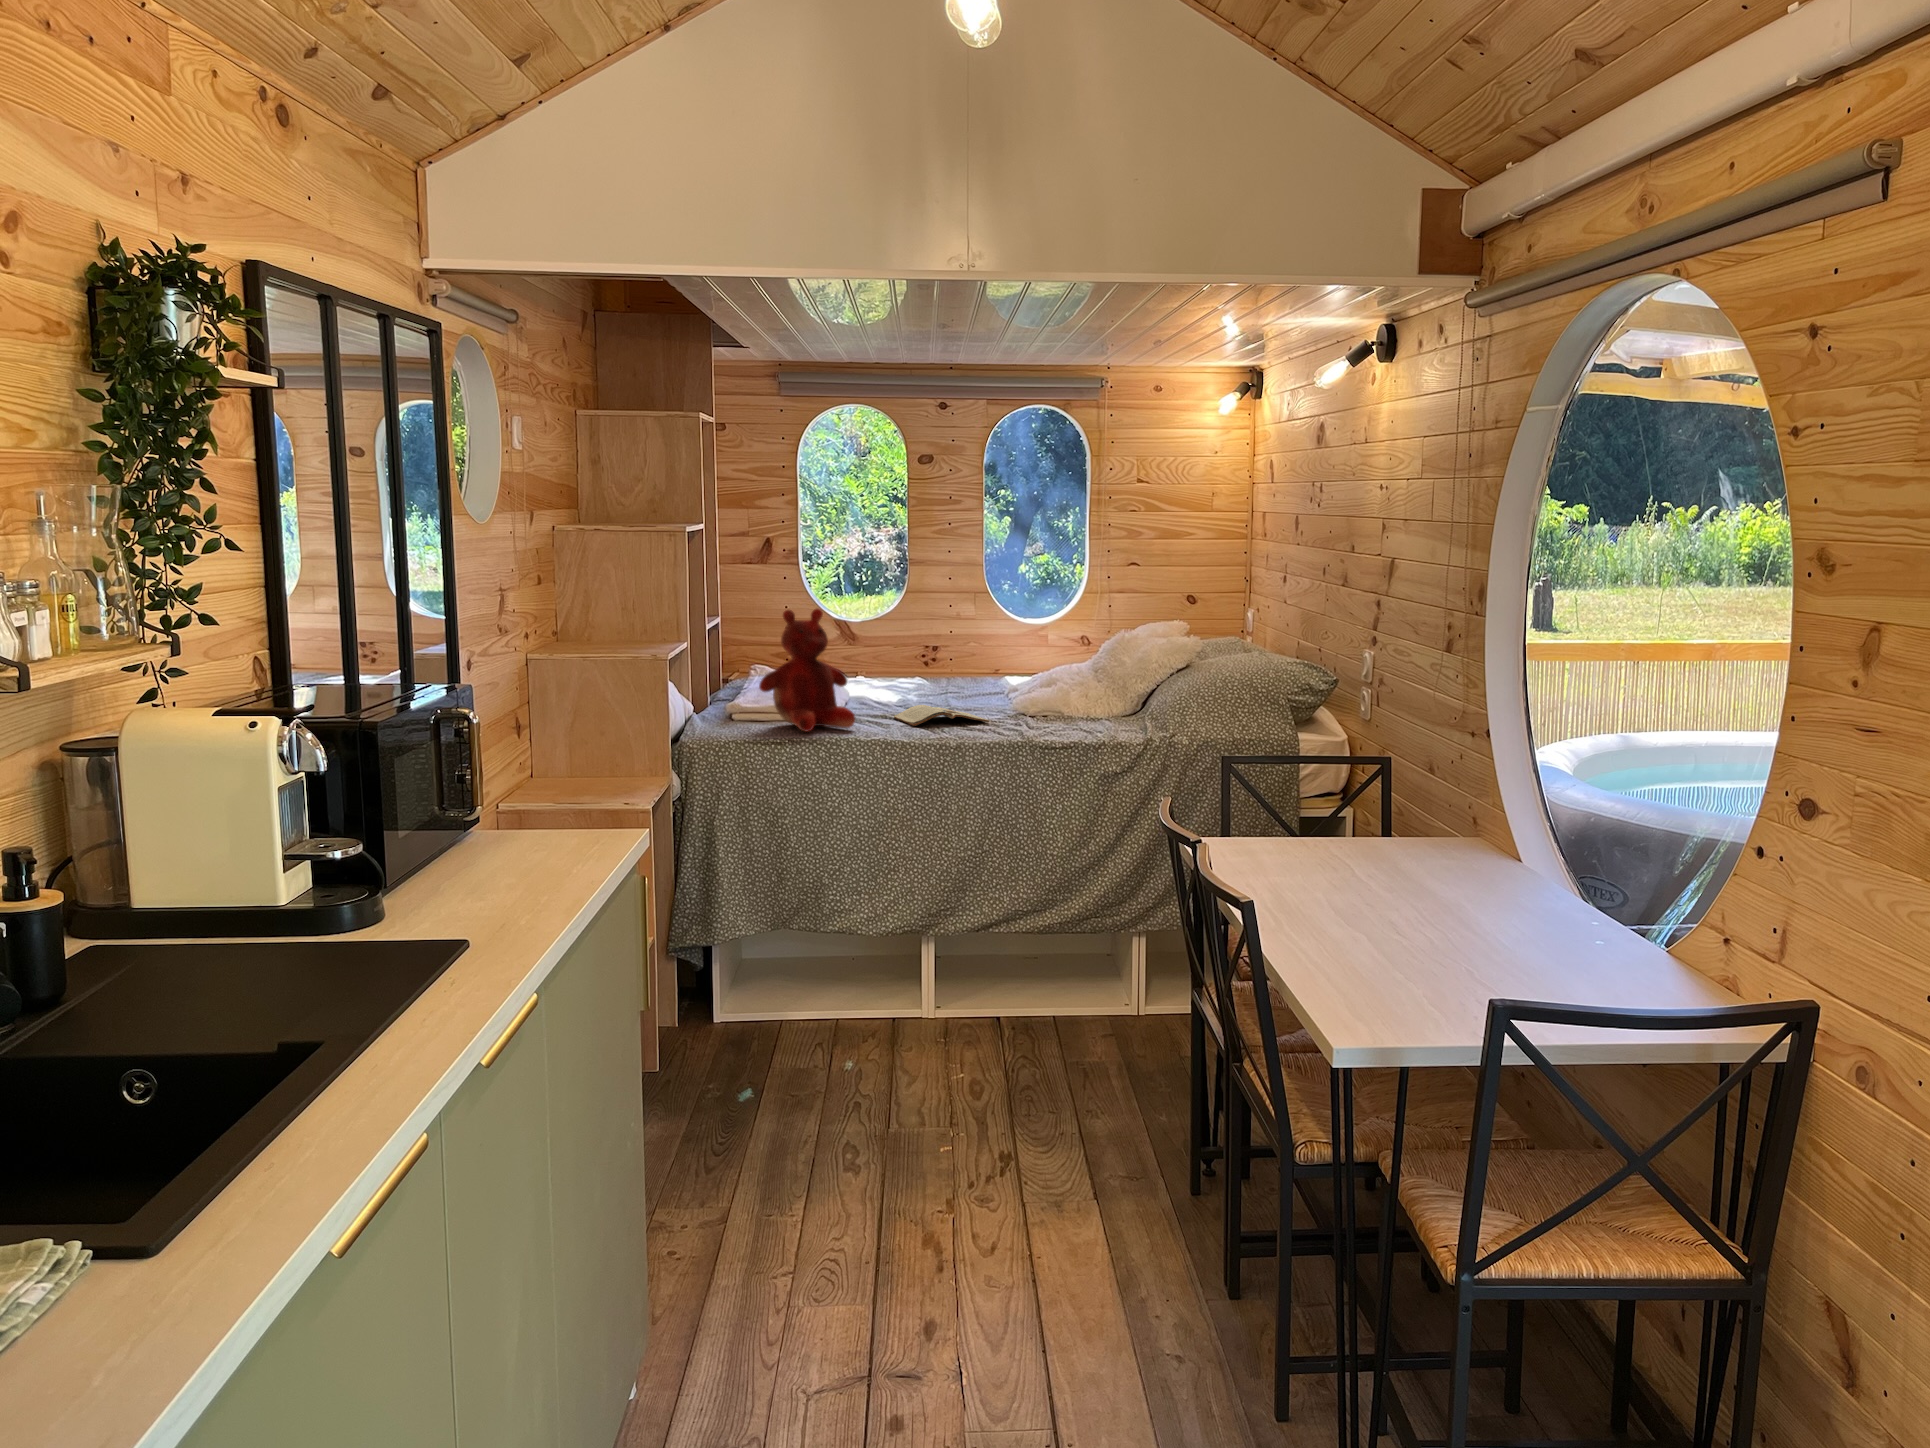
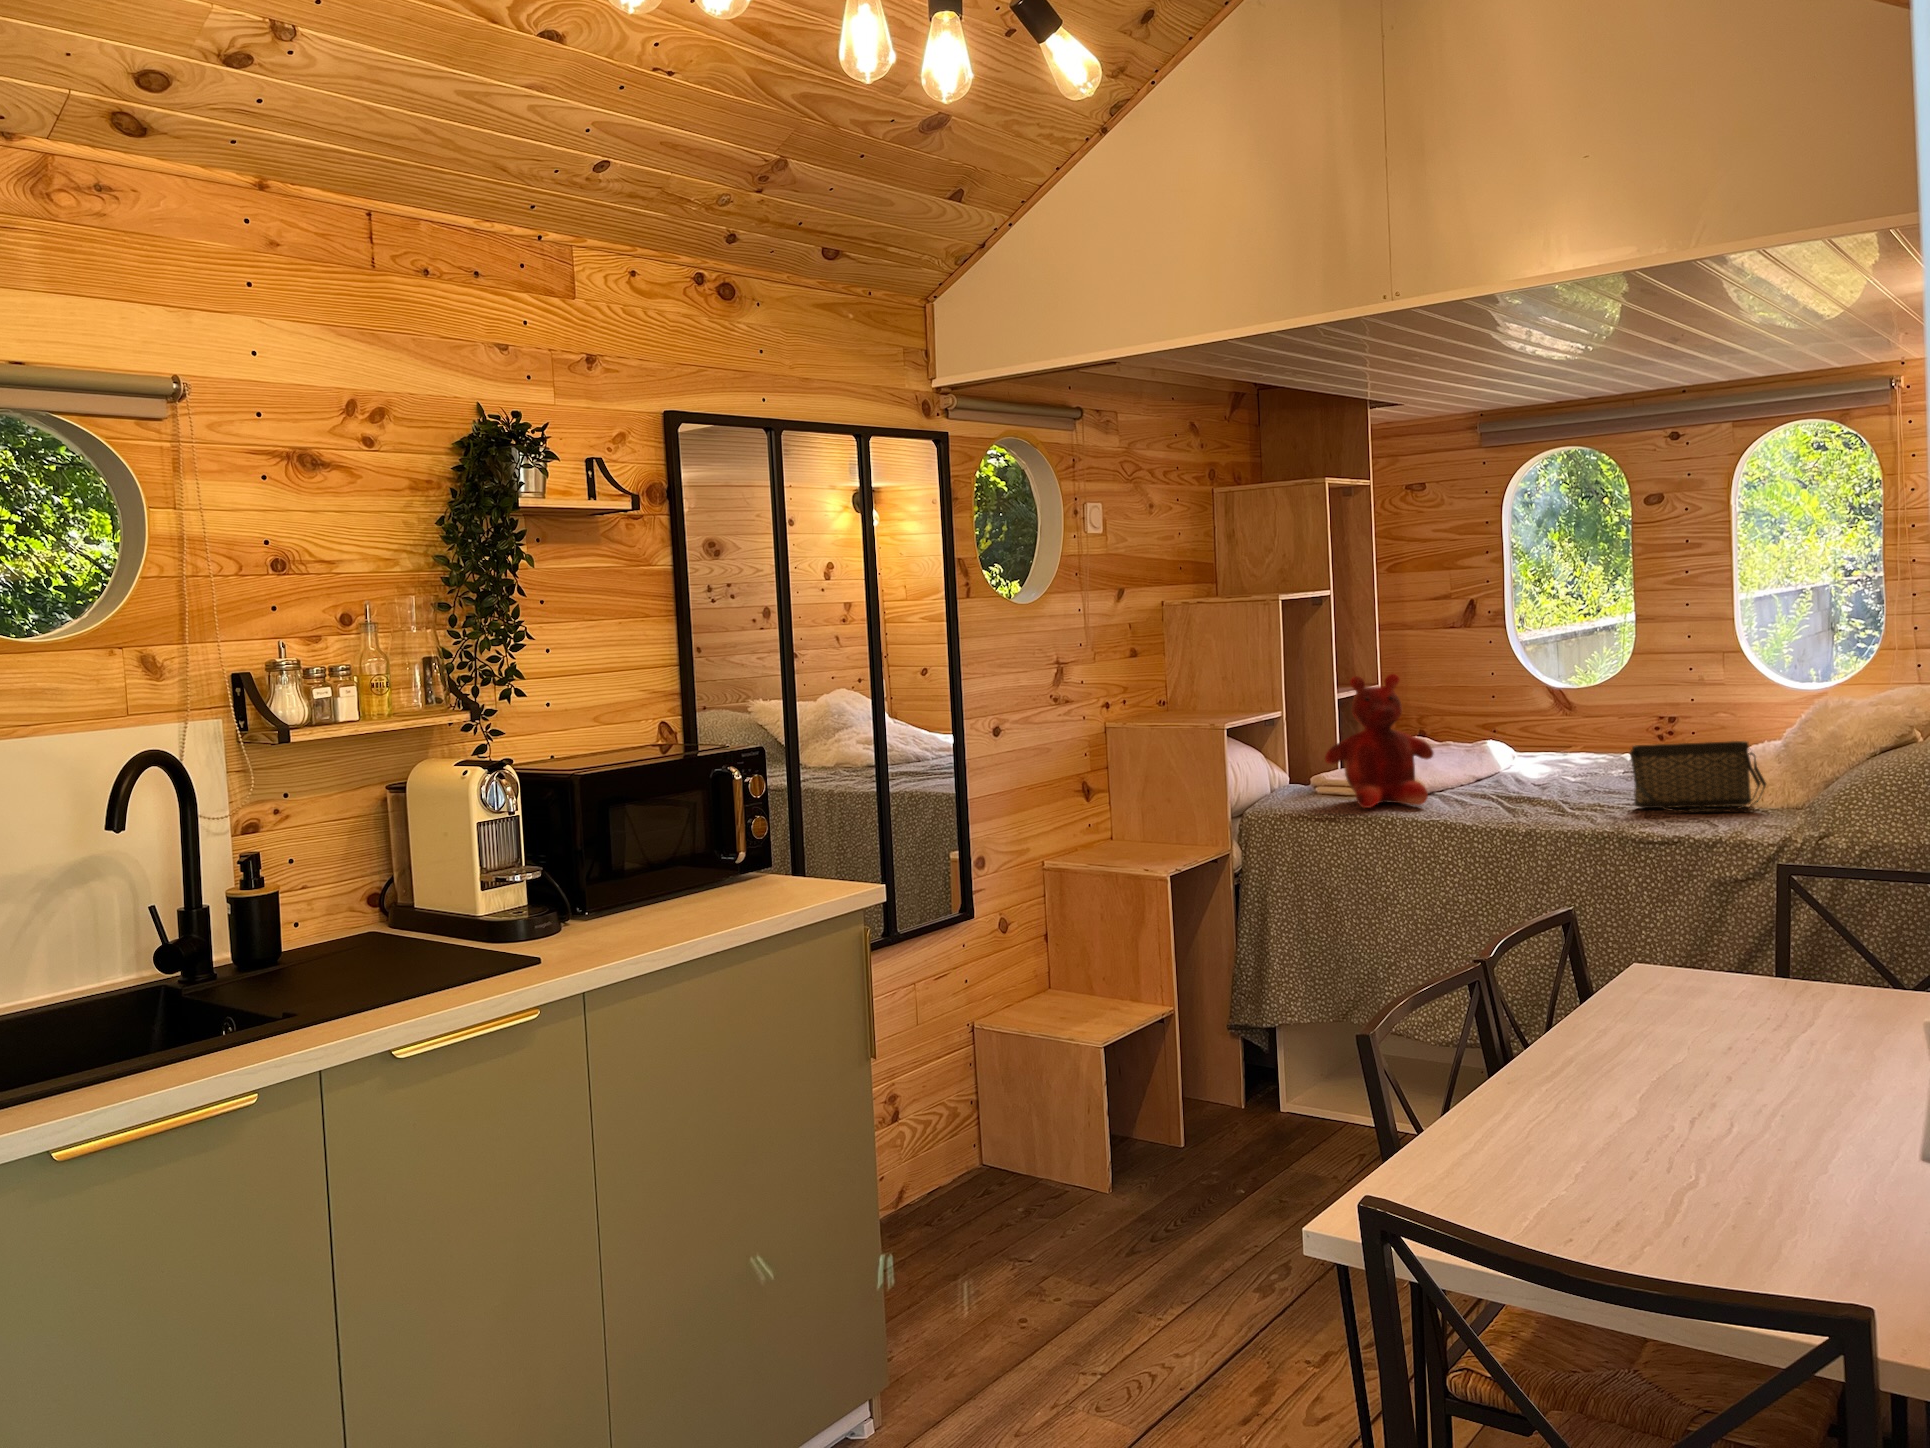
handbag: none [1011,671,1102,727] -> present [1630,741,1766,812]
magazine: present [894,705,989,726] -> none [1497,781,1609,806]

